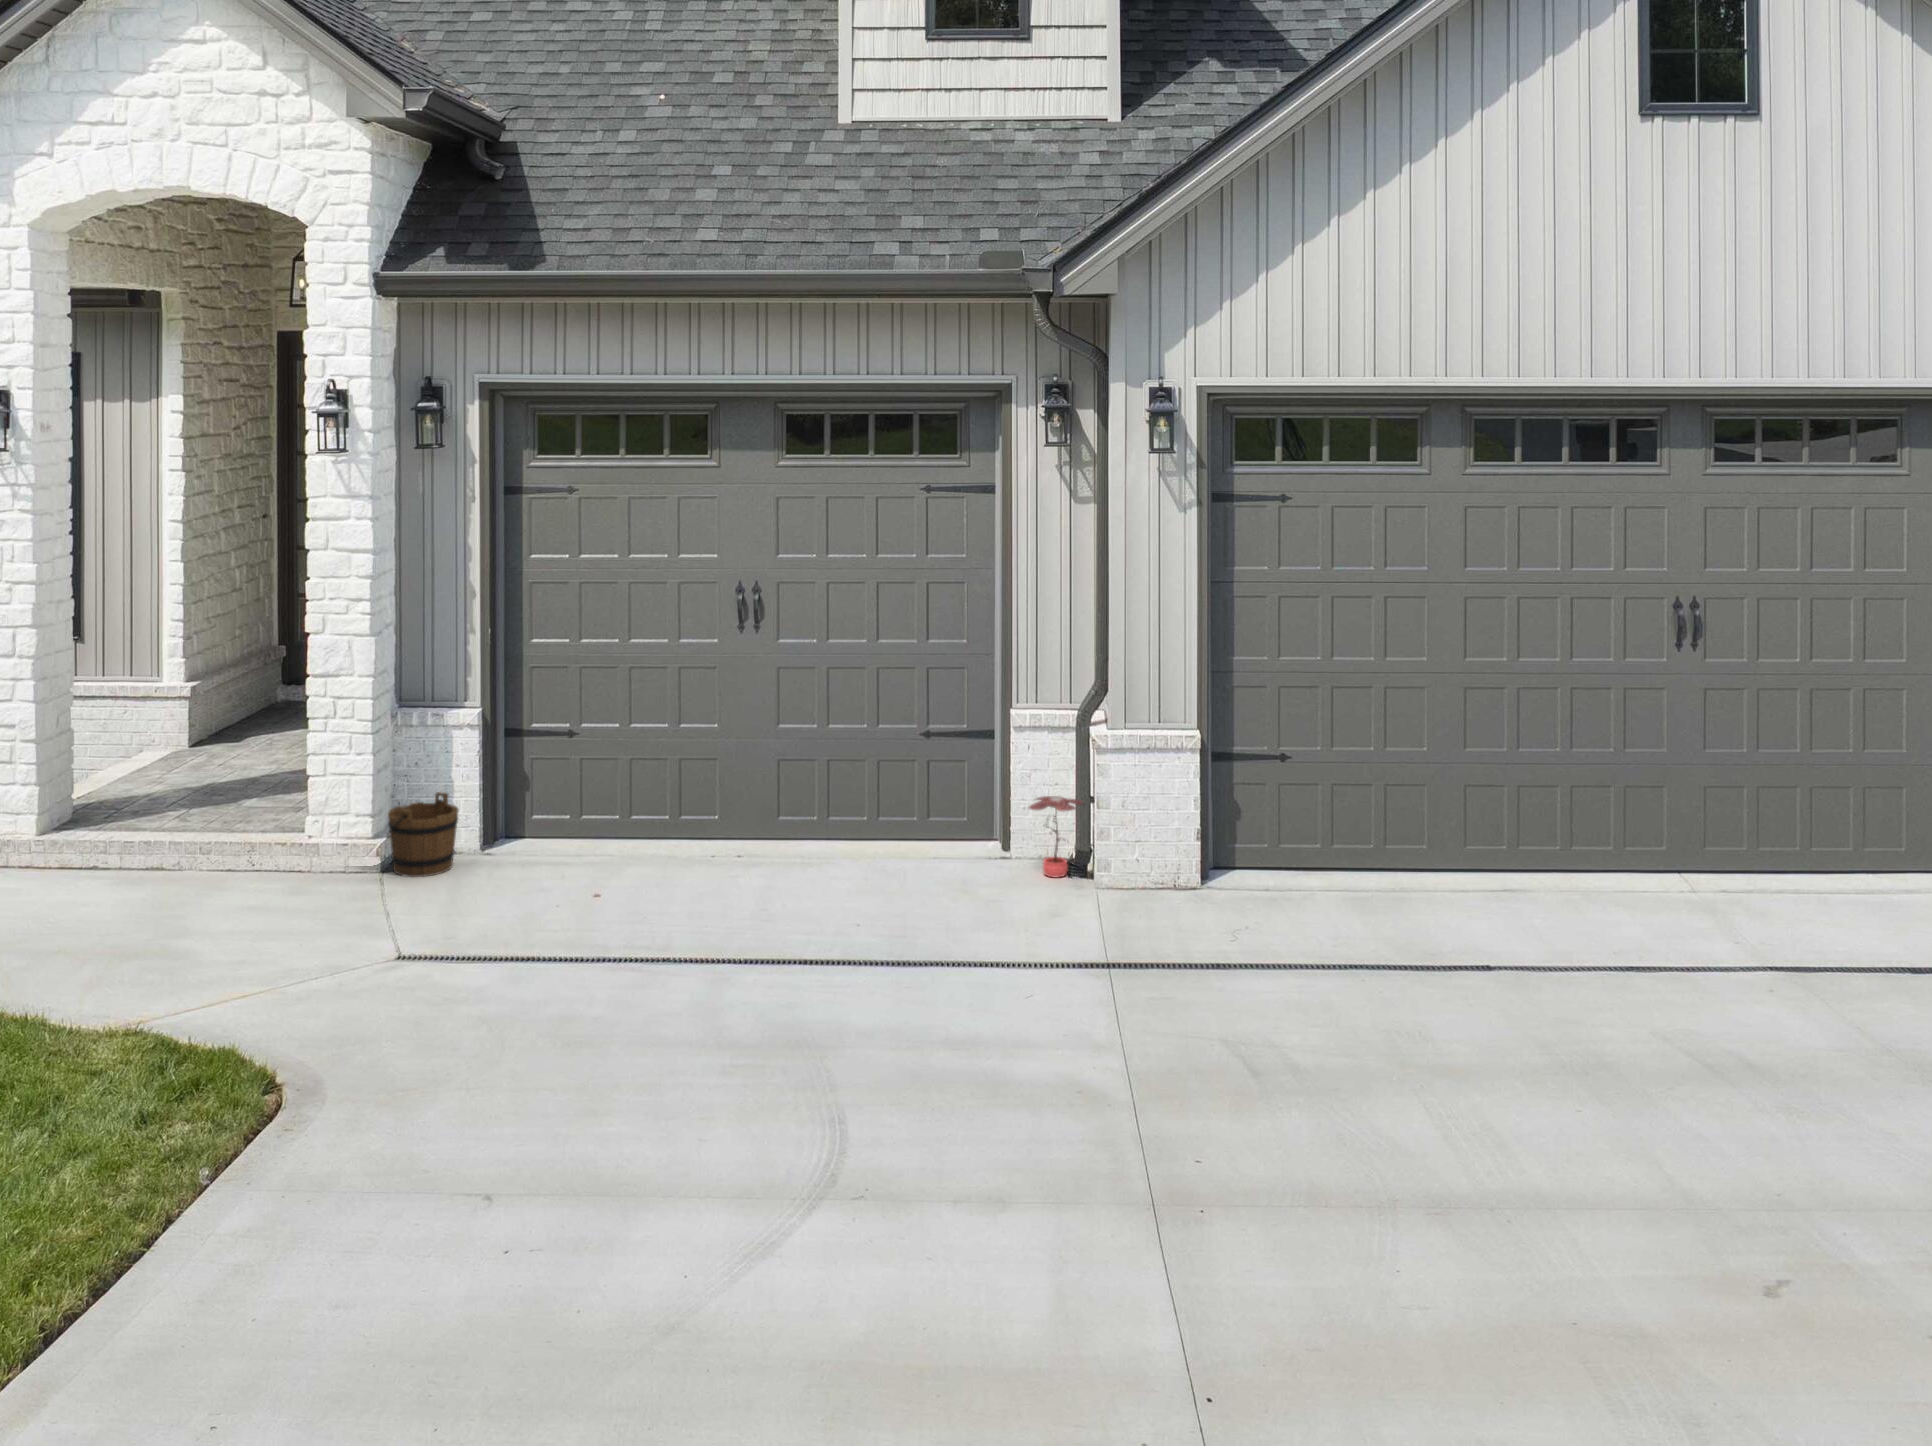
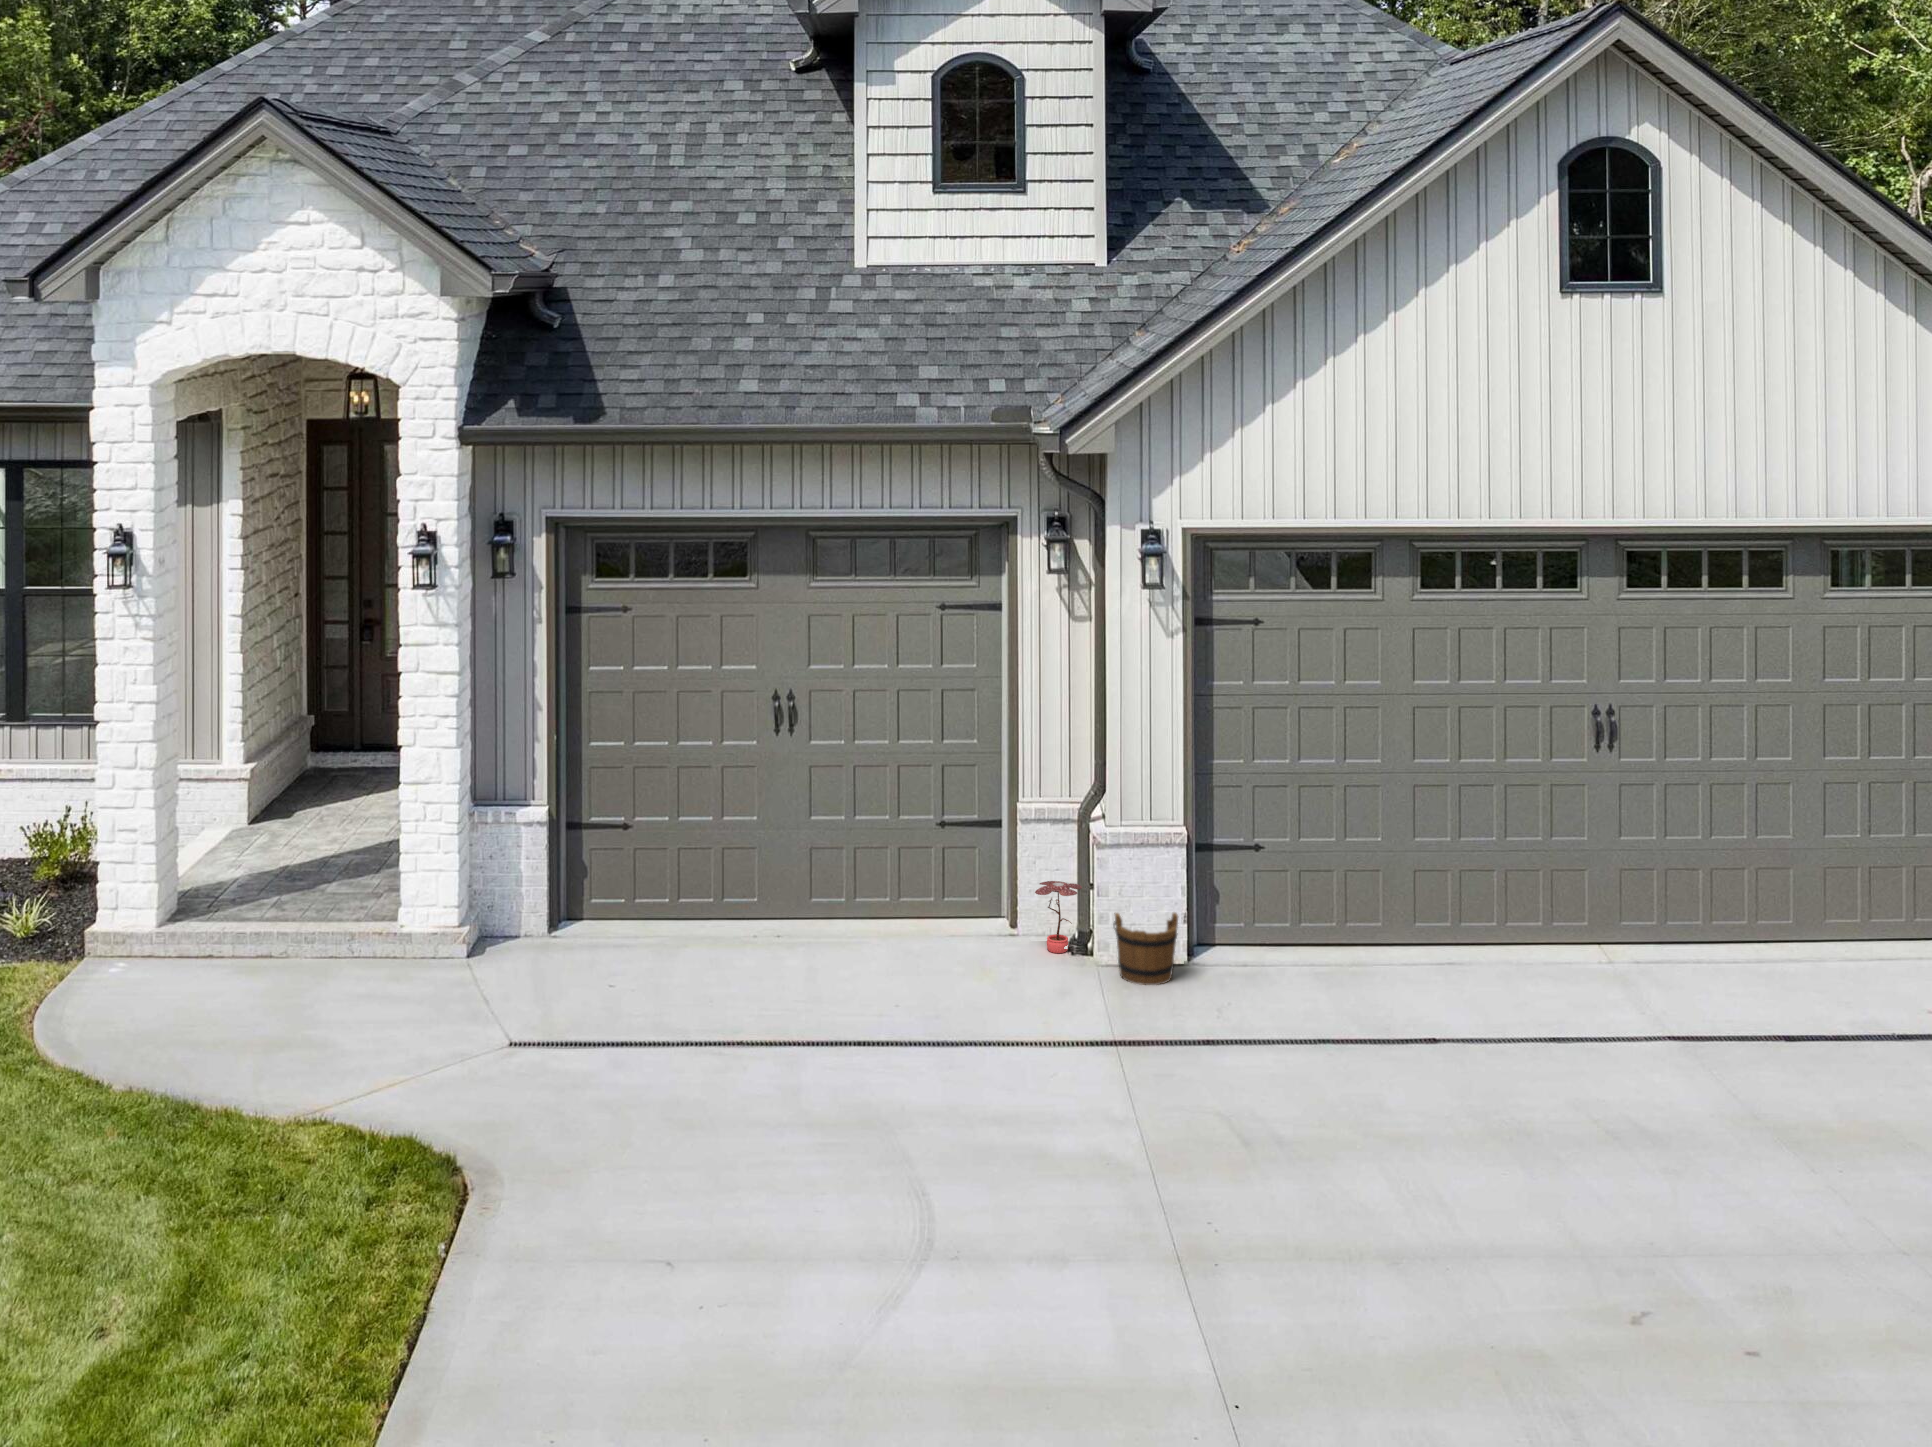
bucket: present [388,792,458,877] -> present [1114,913,1178,985]

